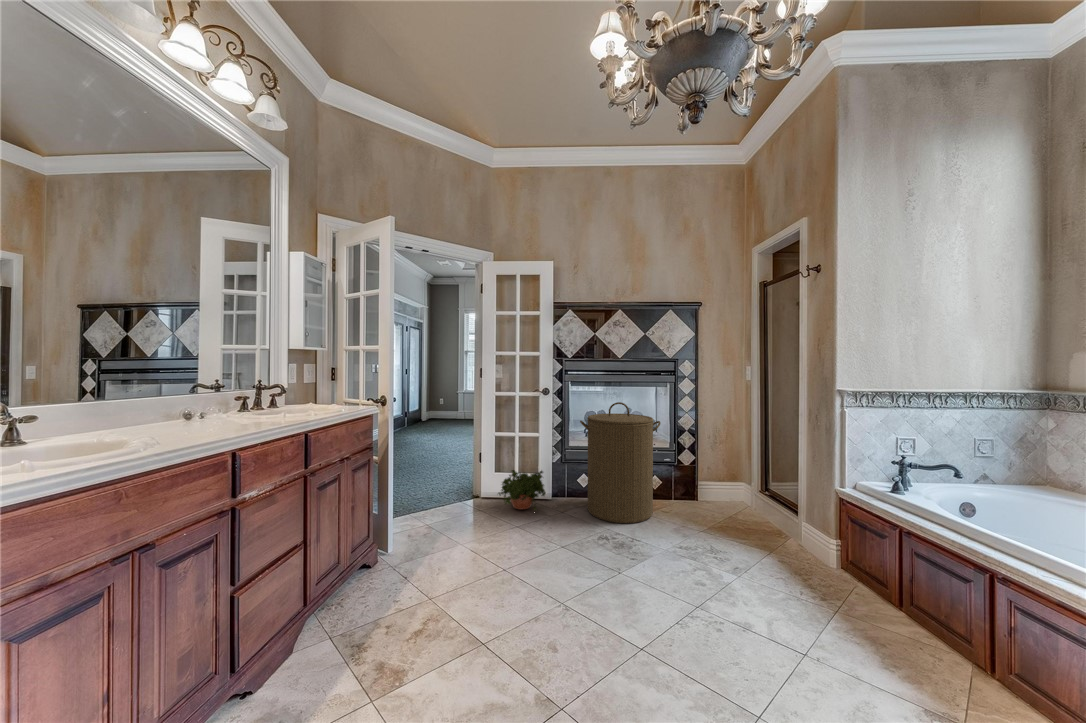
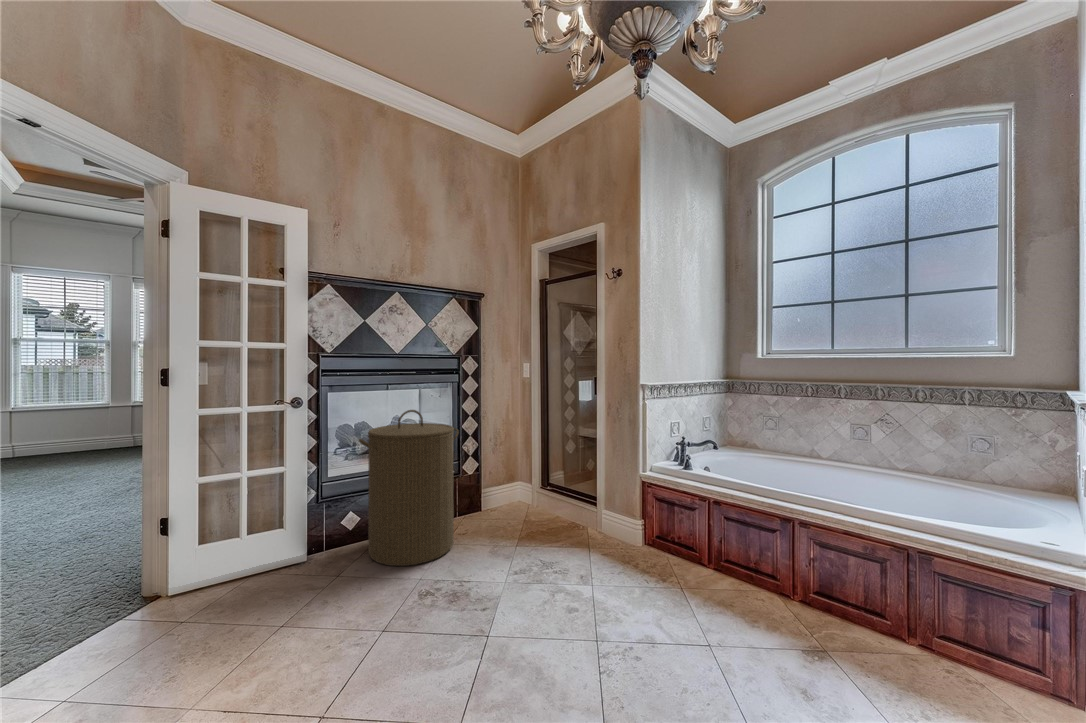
potted plant: present [498,470,546,509] -> none [213,520,309,596]

